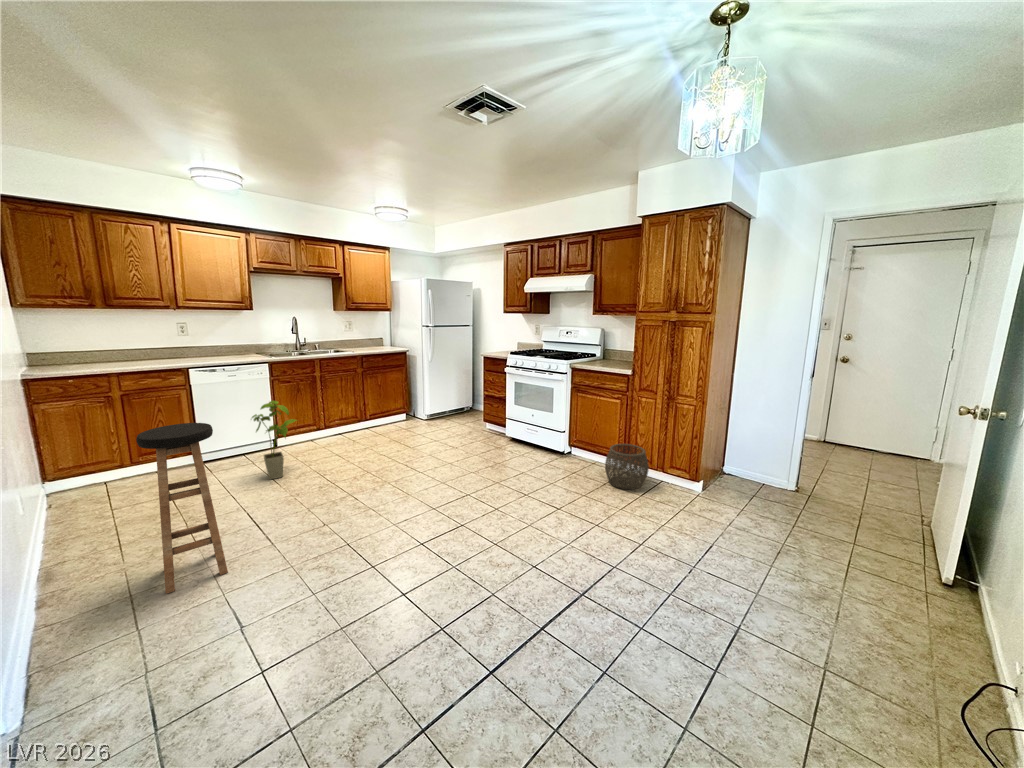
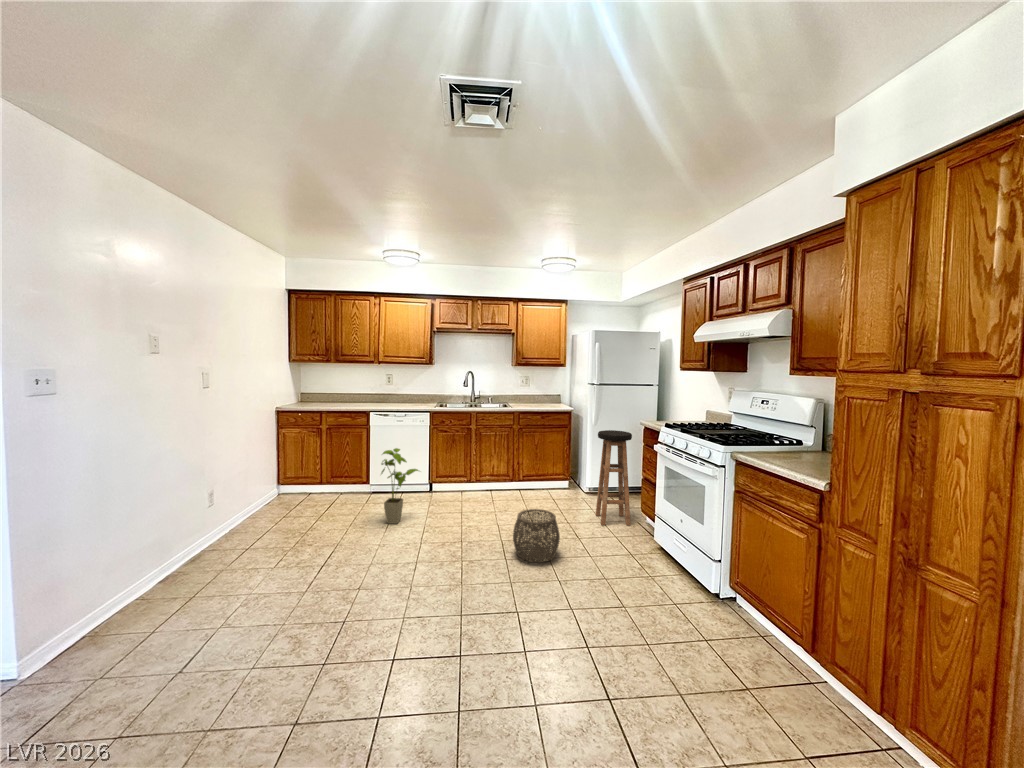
bar stool: present [136,423,228,594] -> present [596,430,632,525]
woven basket: present [605,444,649,489] -> present [513,509,560,563]

